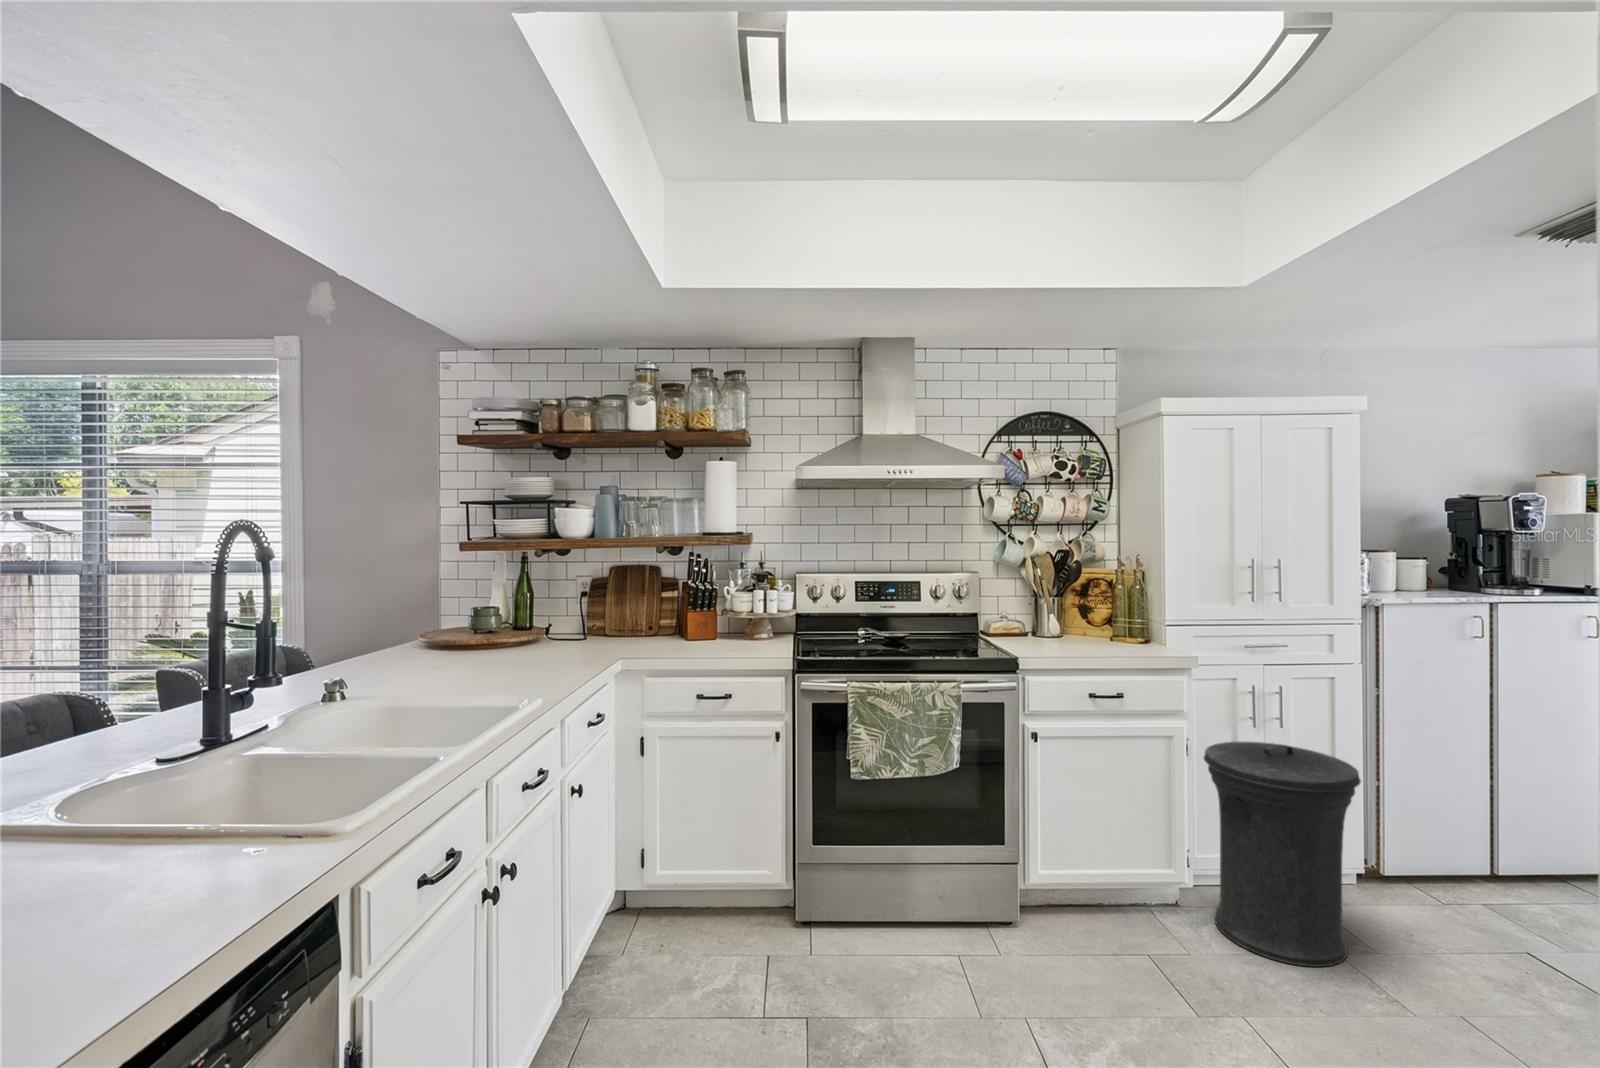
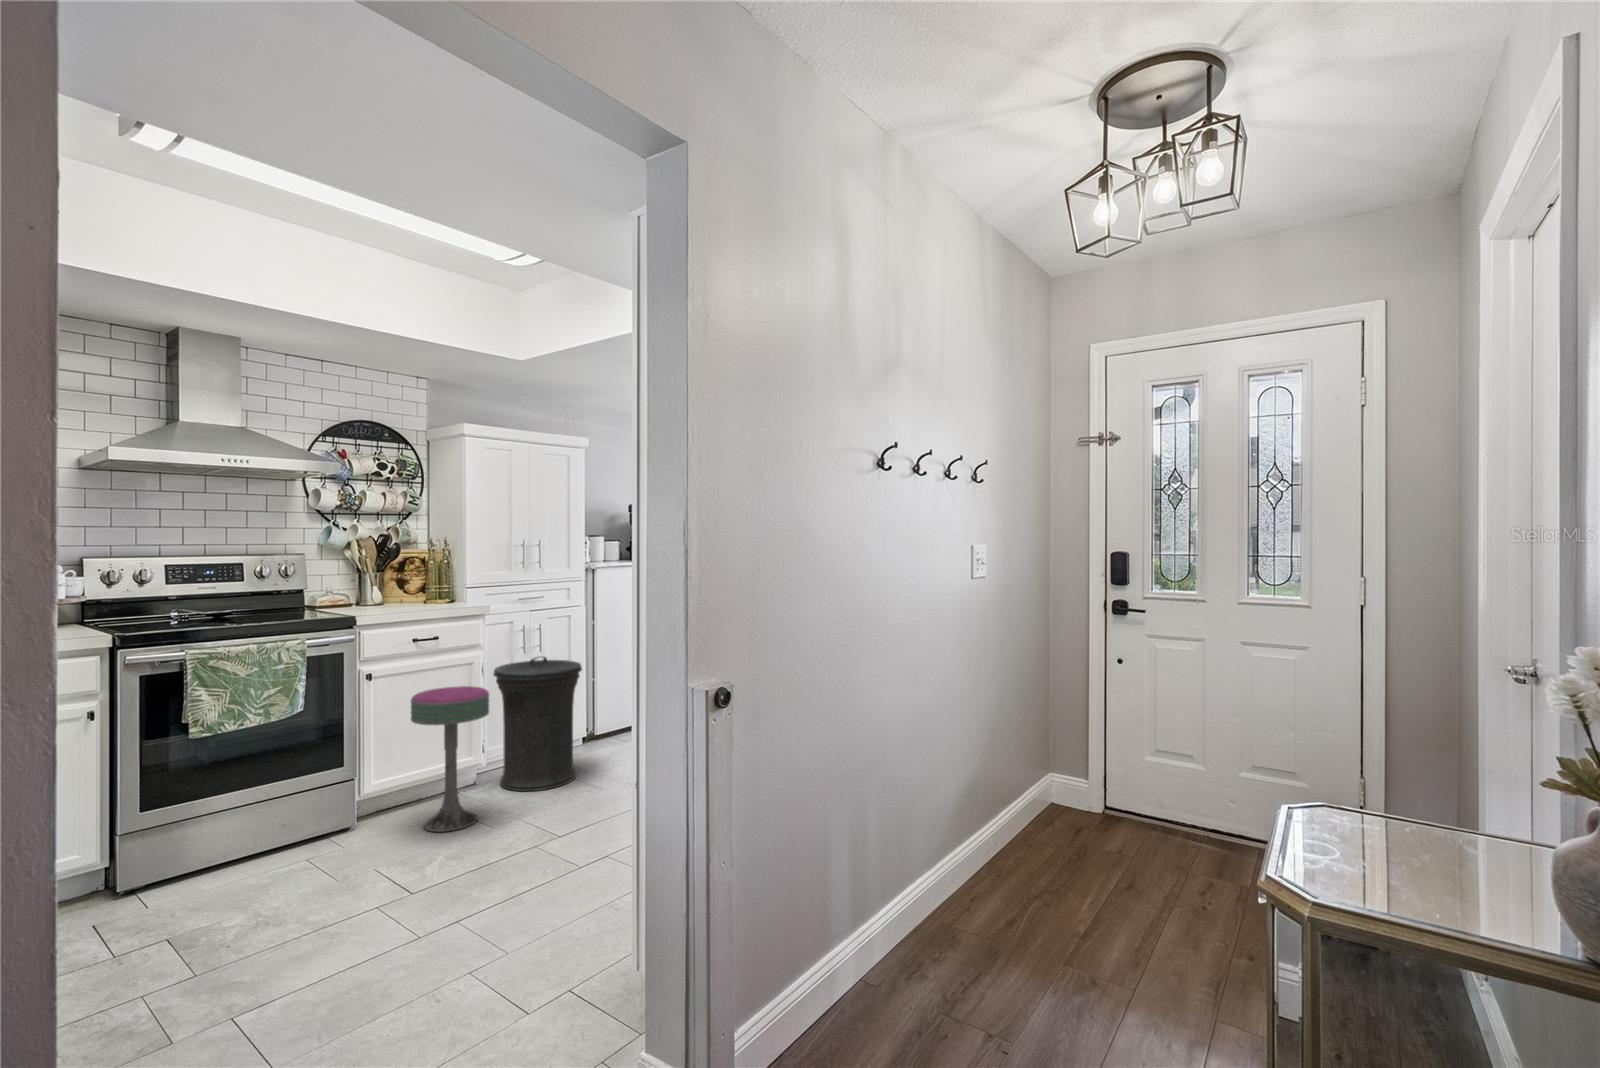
bar stool: none [1080,771,1194,995] -> present [411,686,489,832]

